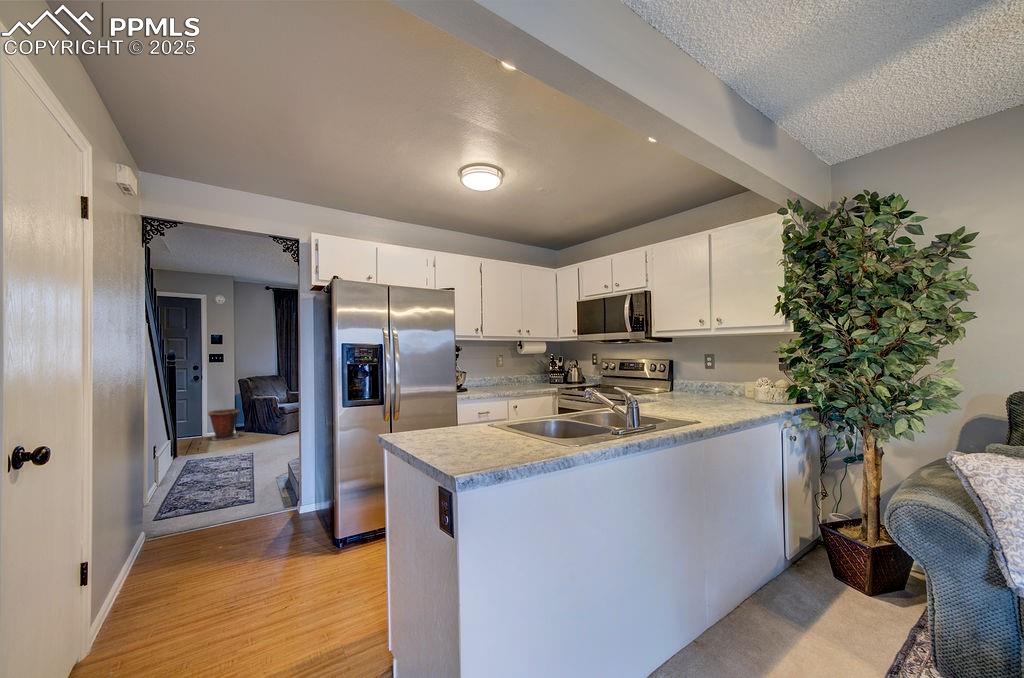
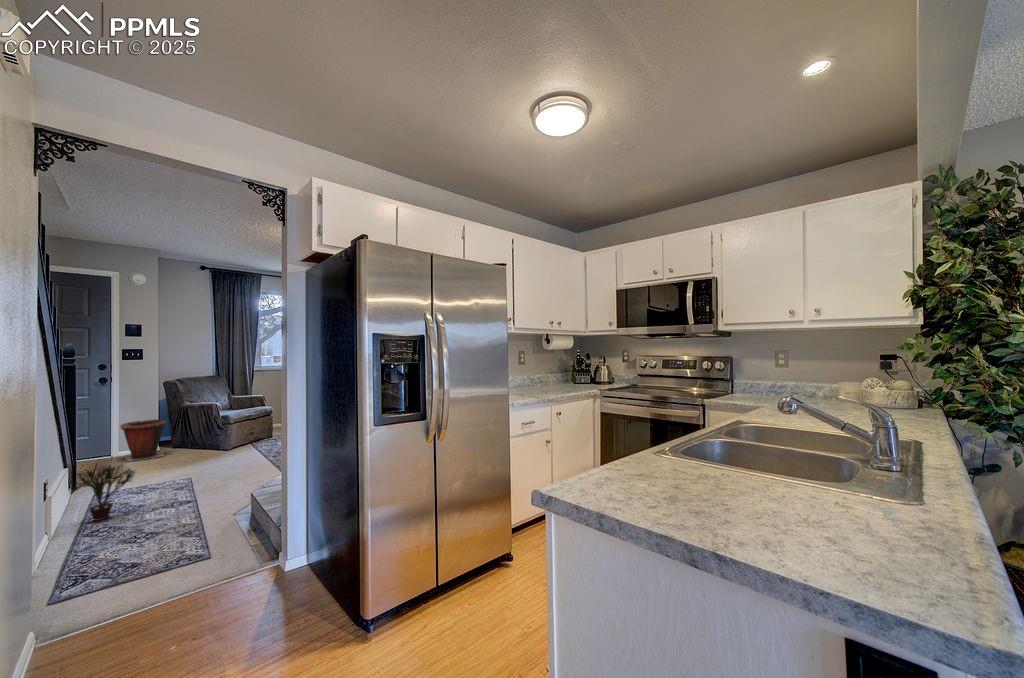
potted plant: none [169,437,213,477] -> present [71,467,134,521]

